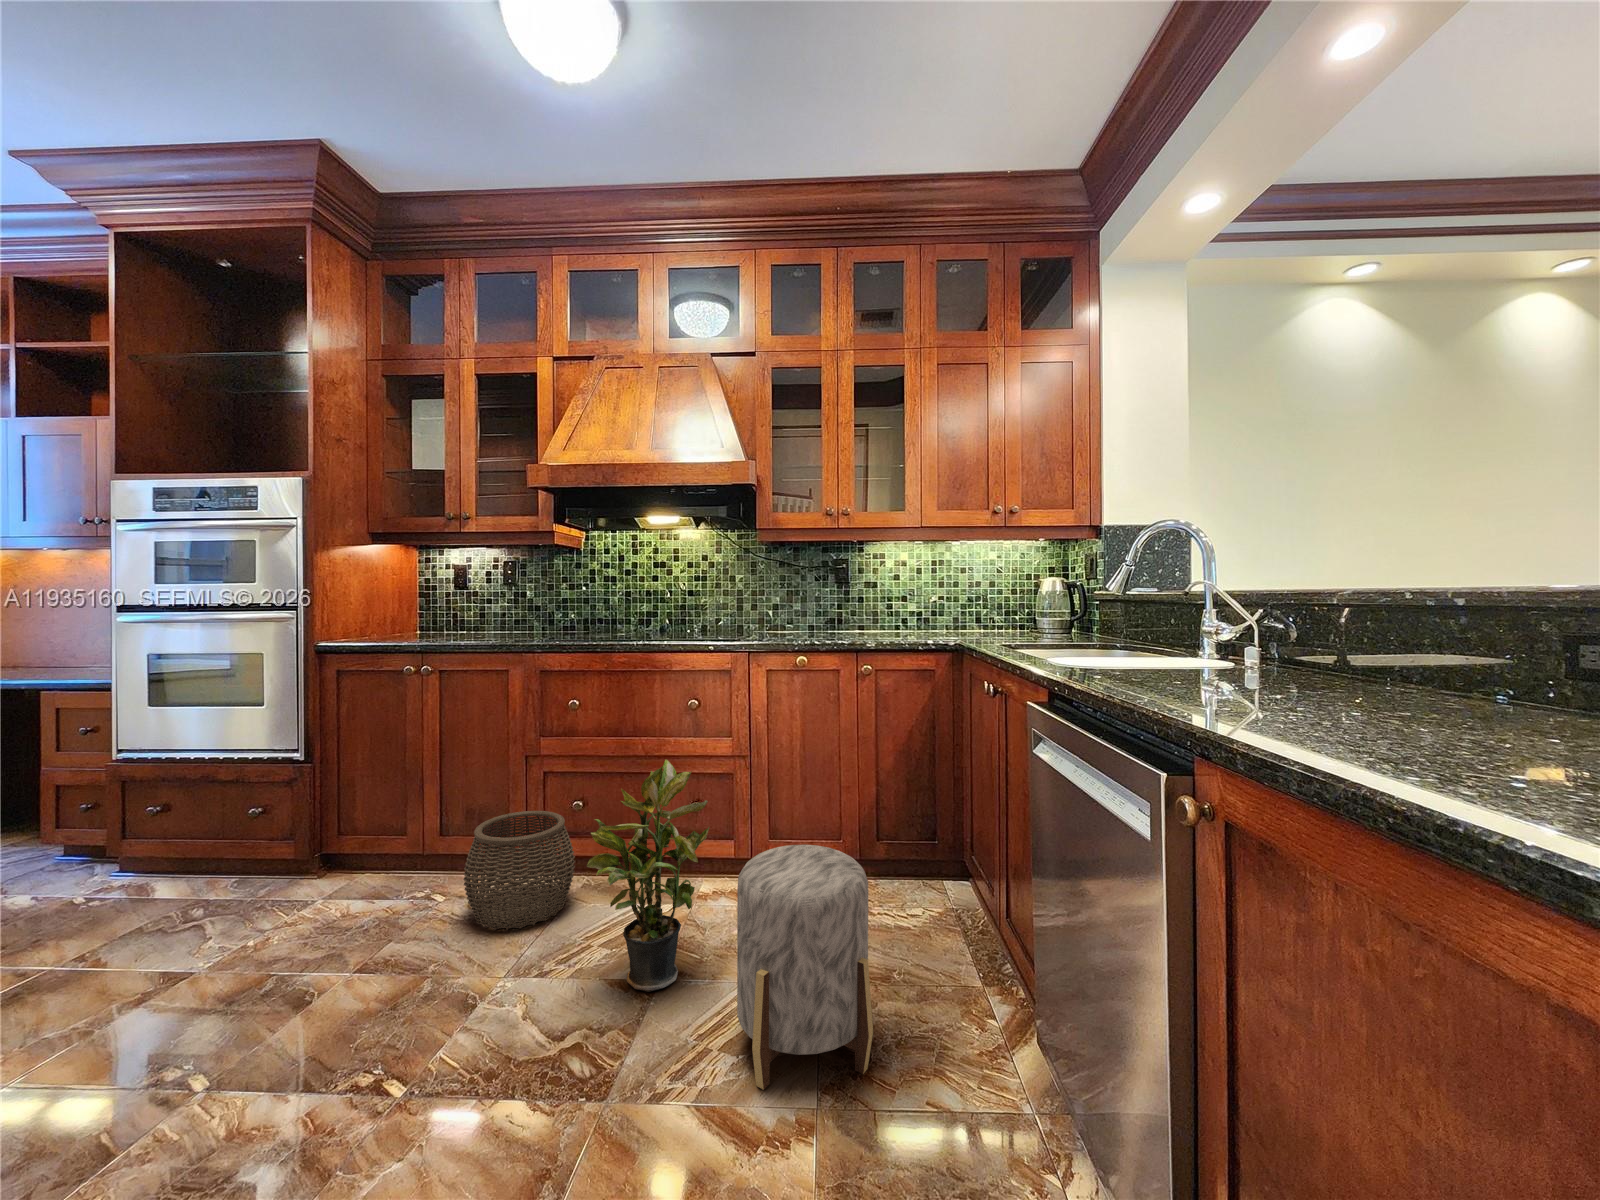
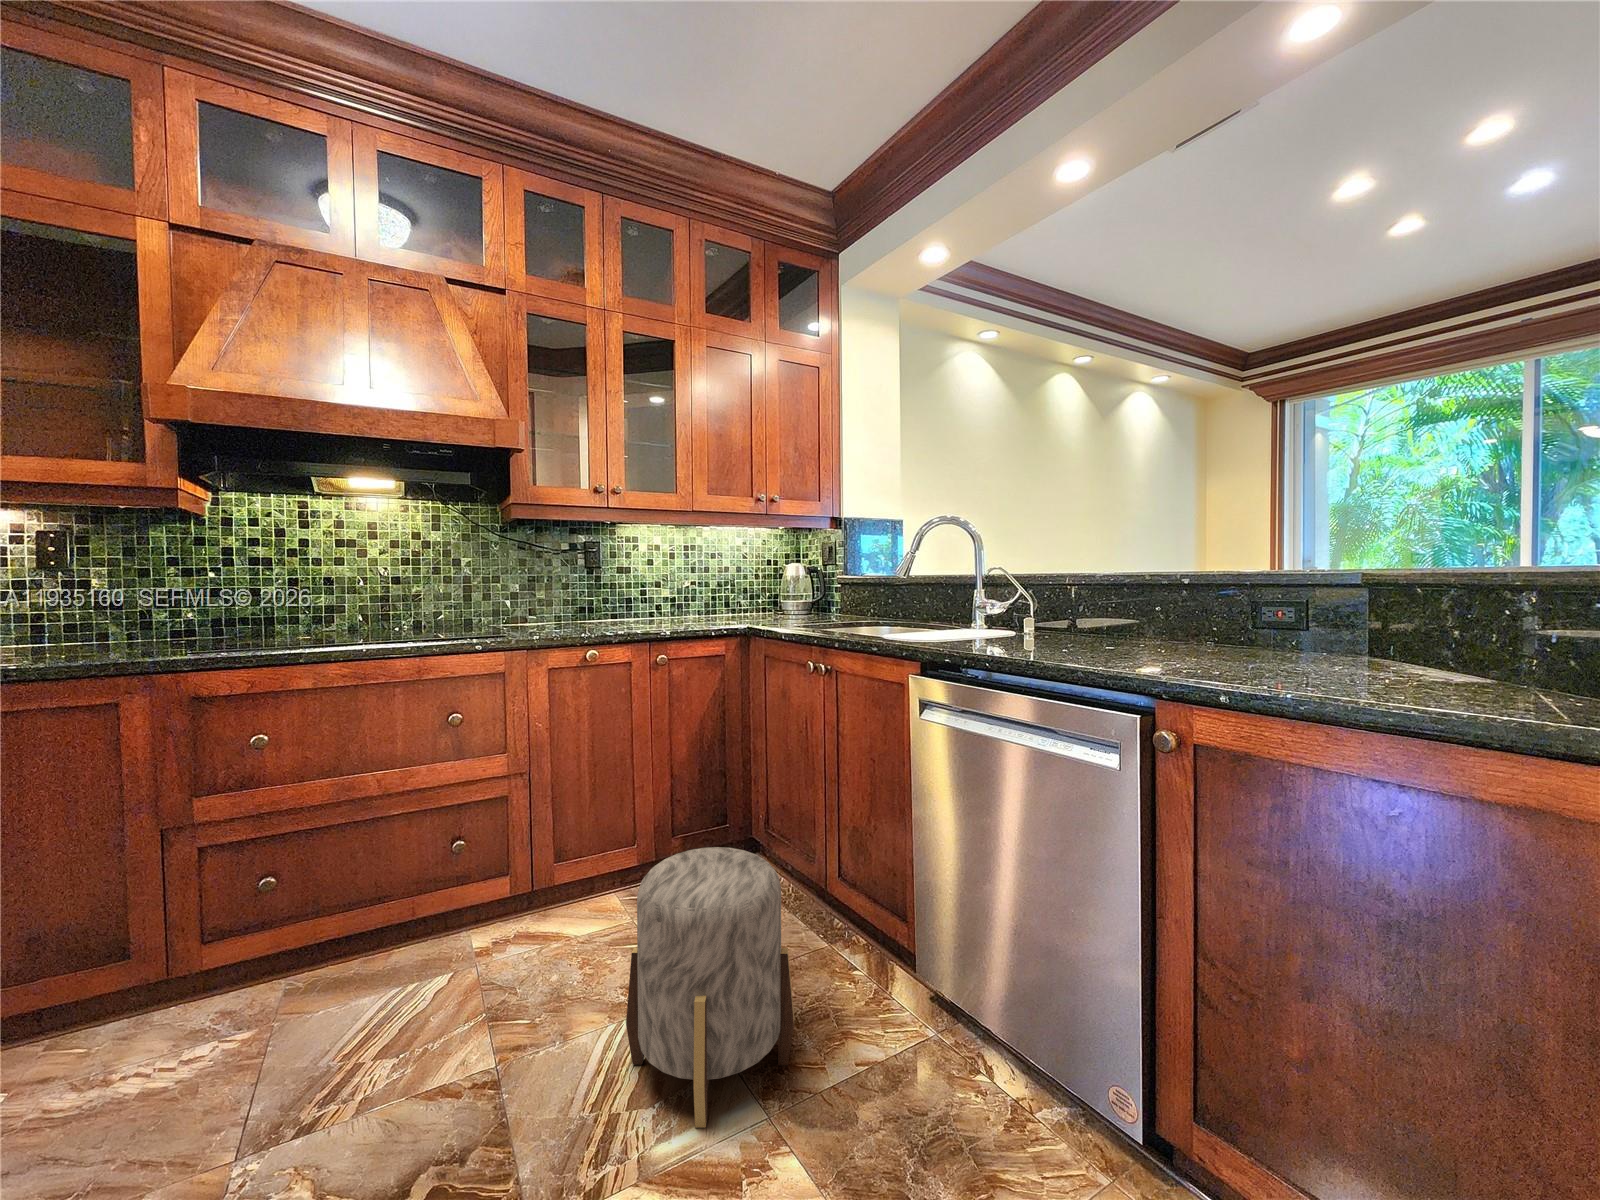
potted plant: present [587,759,709,992] -> none [383,787,553,1089]
woven basket: present [463,811,575,930] -> none [77,899,292,1105]

